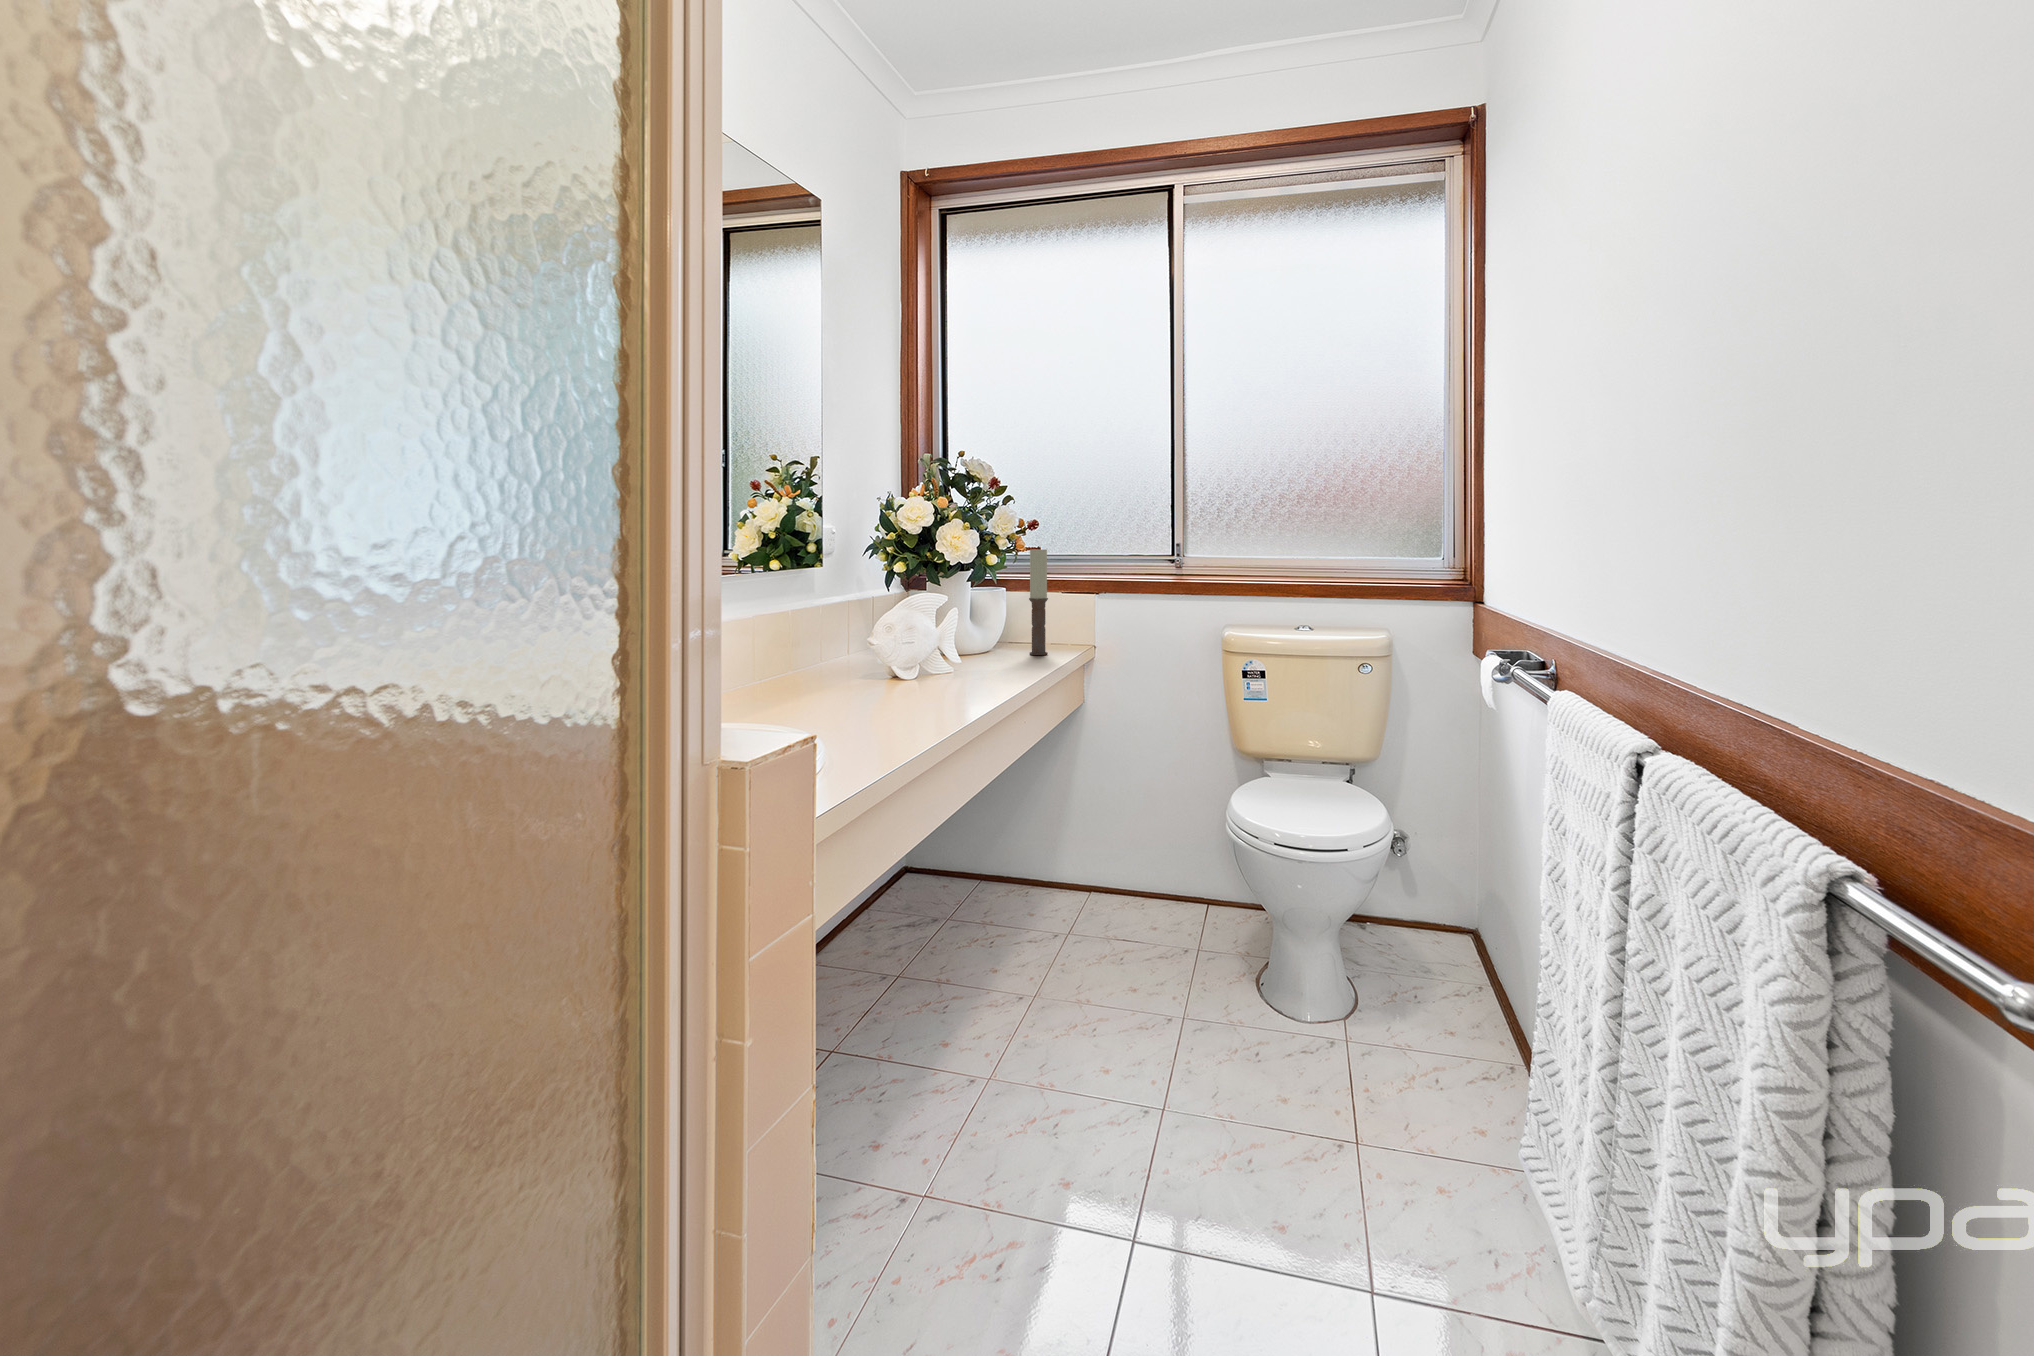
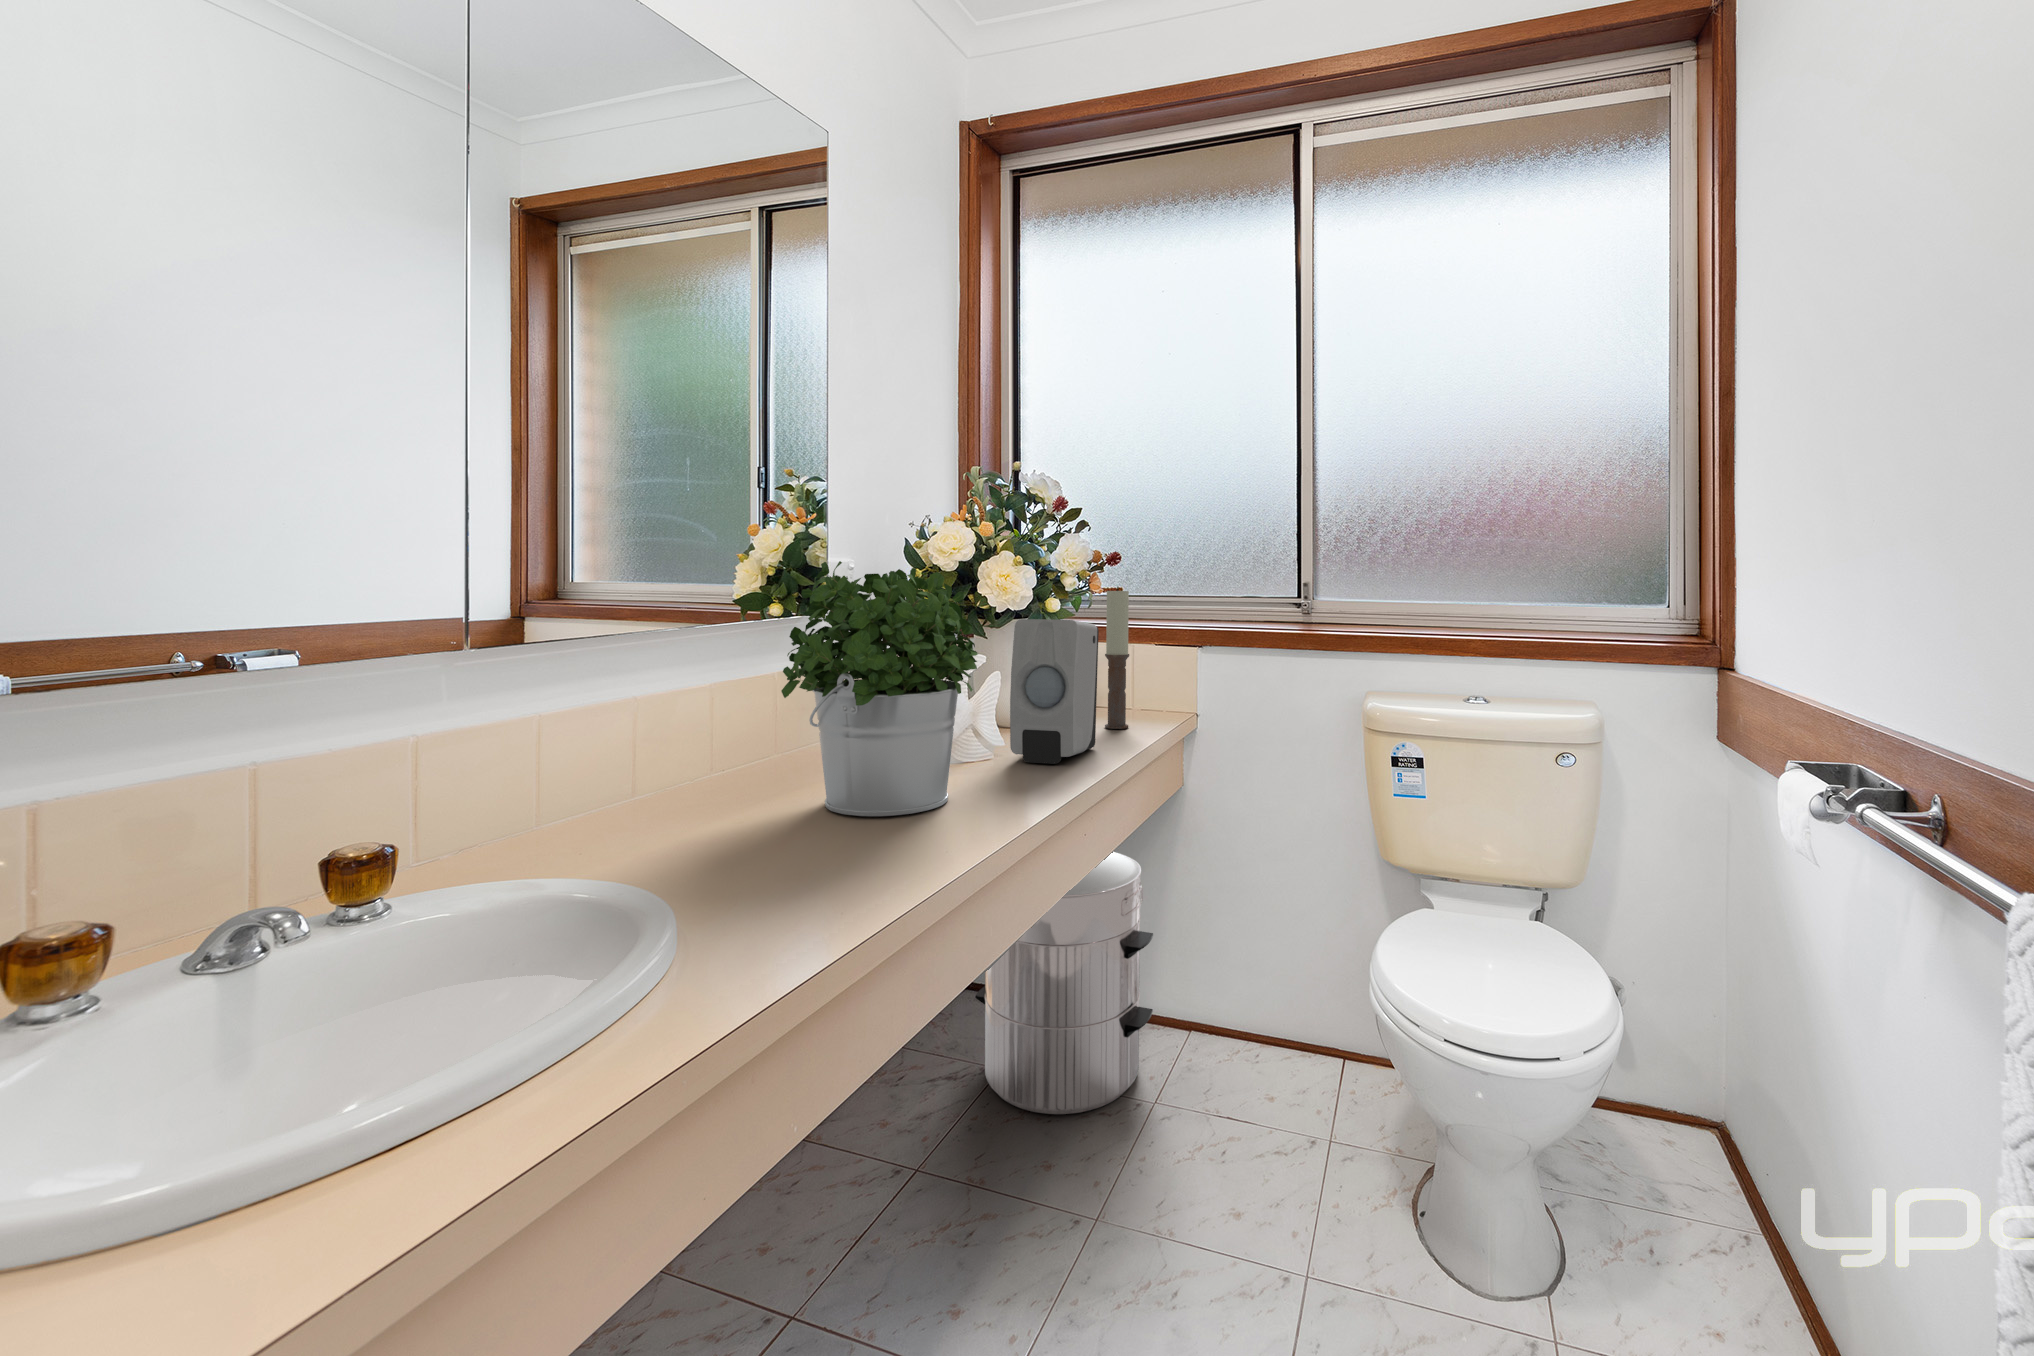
potted plant: none [813,527,955,708] -> present [781,561,978,816]
soap dispenser: none [967,570,1029,676] -> present [1010,619,1099,764]
waste bin: none [931,739,1069,941] -> present [975,852,1153,1114]

